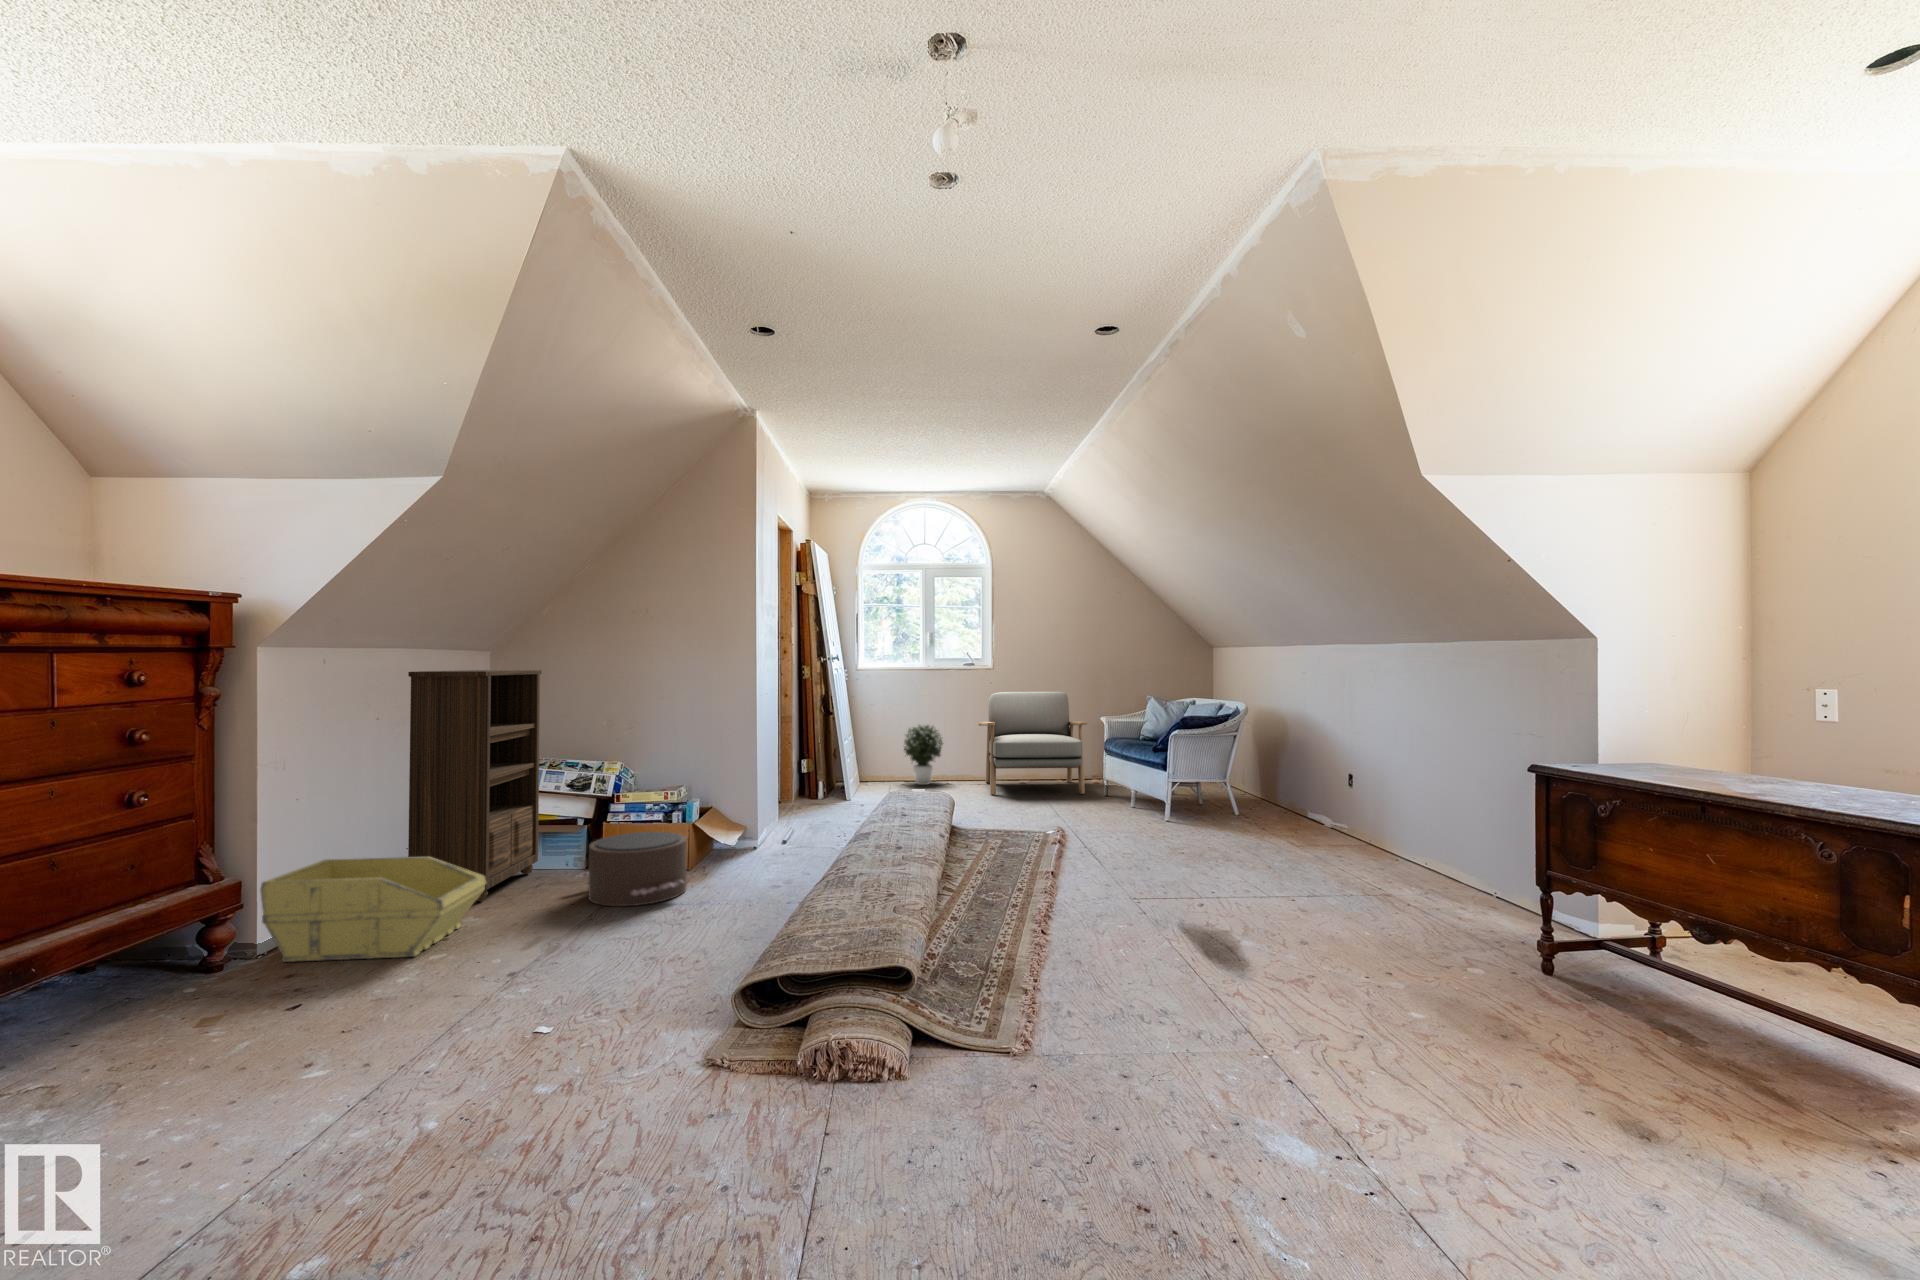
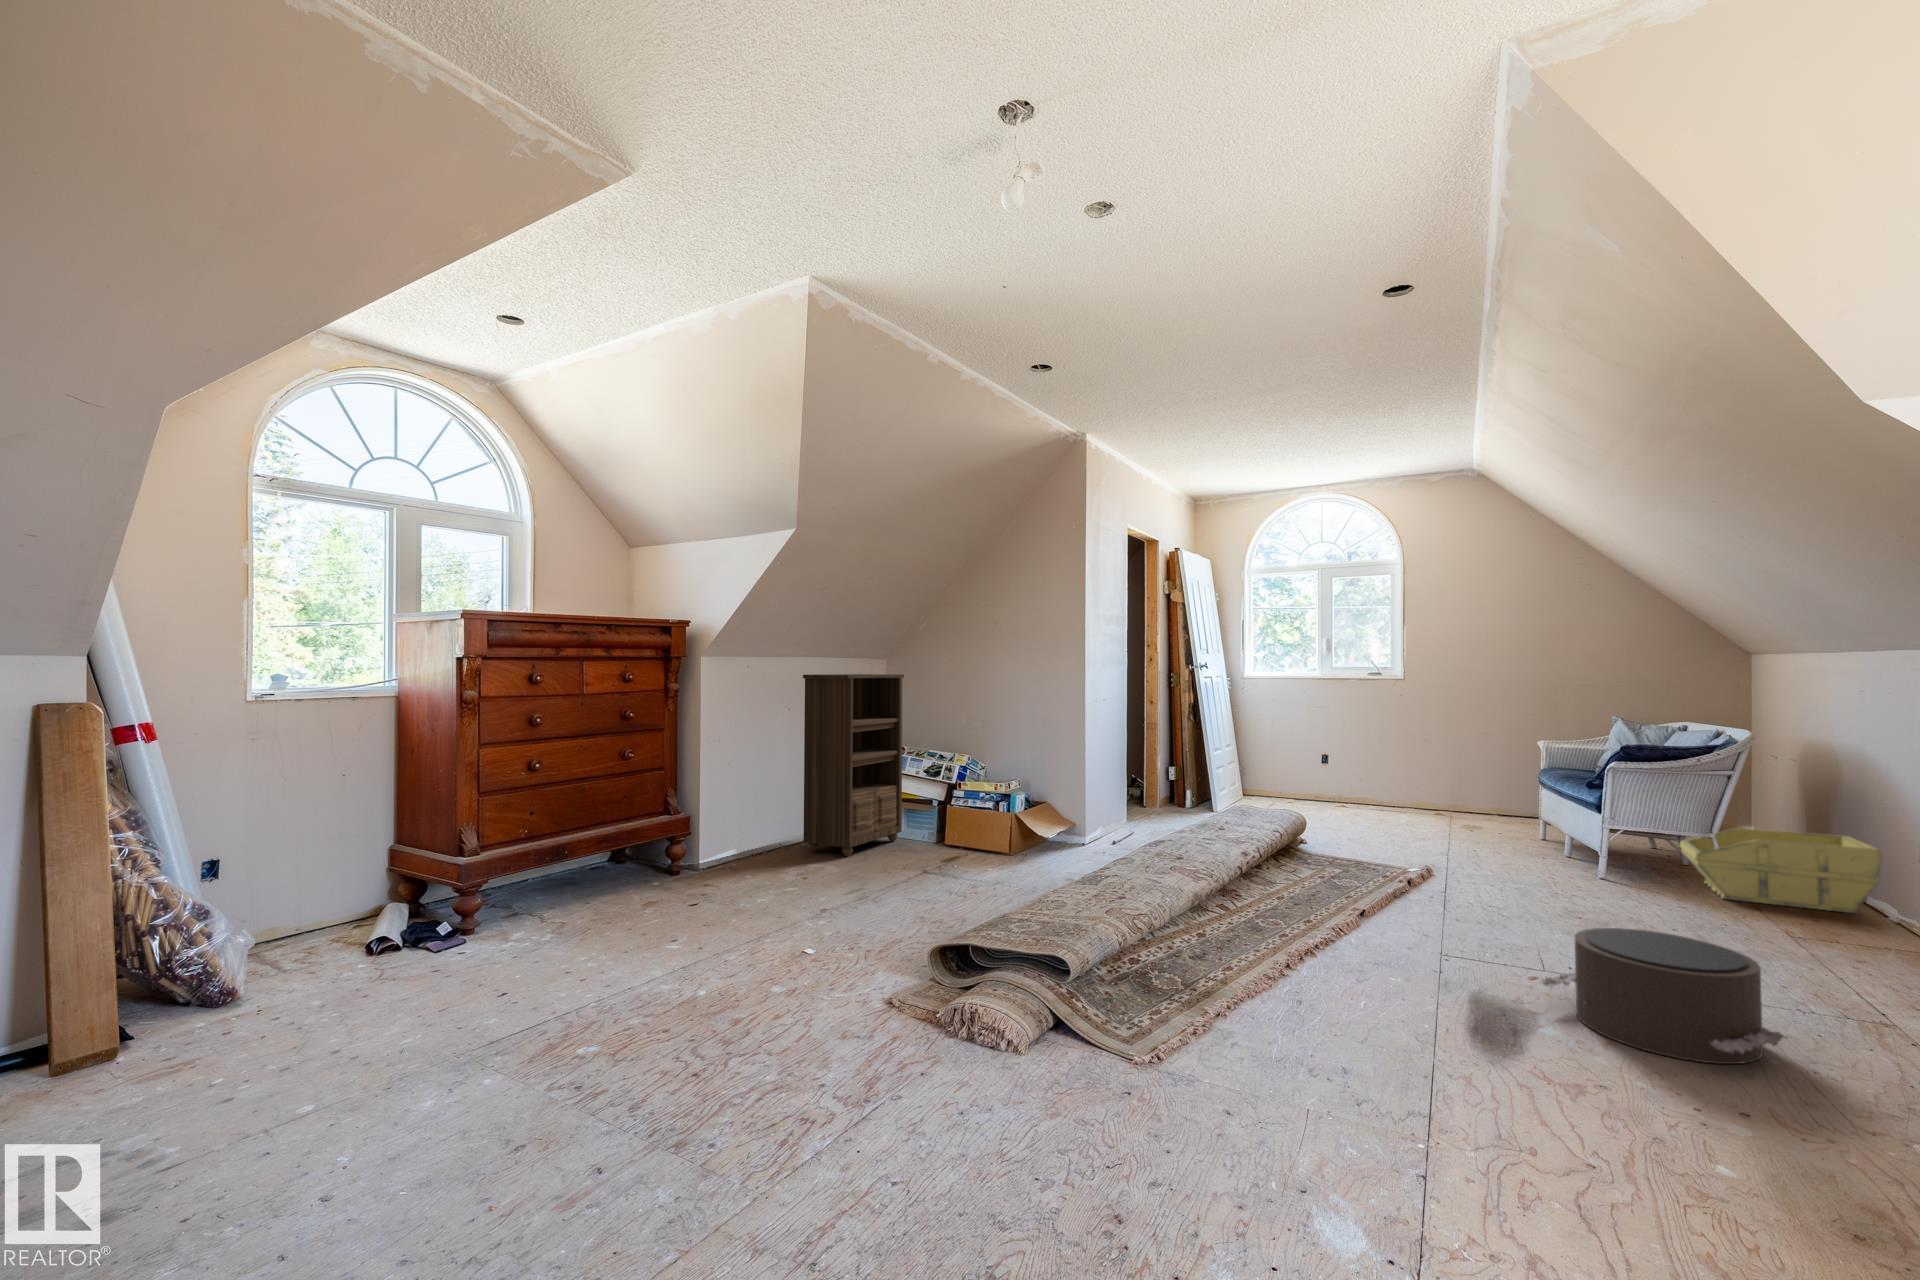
armchair: present [978,692,1087,795] -> none [1376,706,1518,834]
potted plant: present [904,725,943,785] -> none [1287,738,1337,805]
pouf: present [577,832,687,906] -> present [1540,928,1787,1064]
storage bin: present [260,857,485,962] -> present [1680,828,1882,914]

